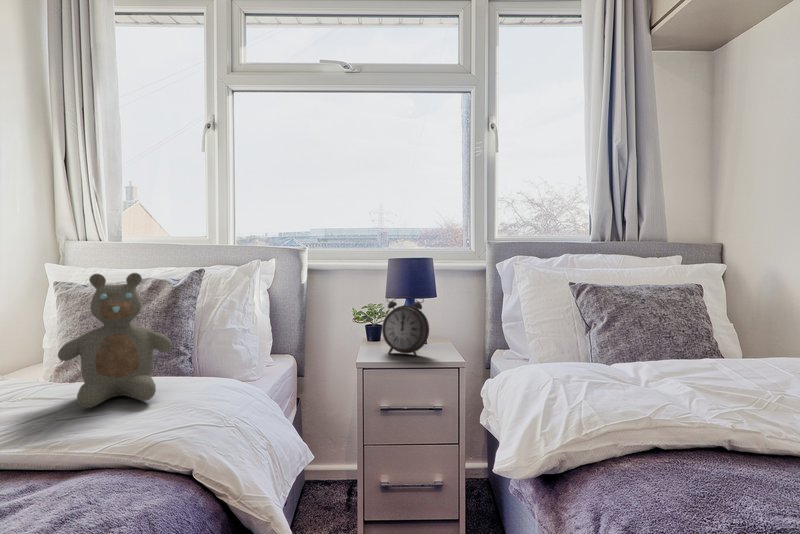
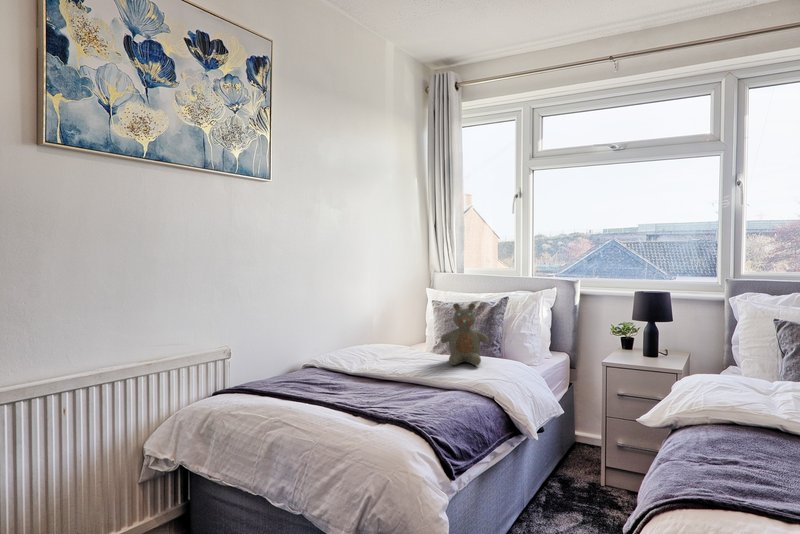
alarm clock: present [382,296,429,356] -> none [625,320,660,363]

